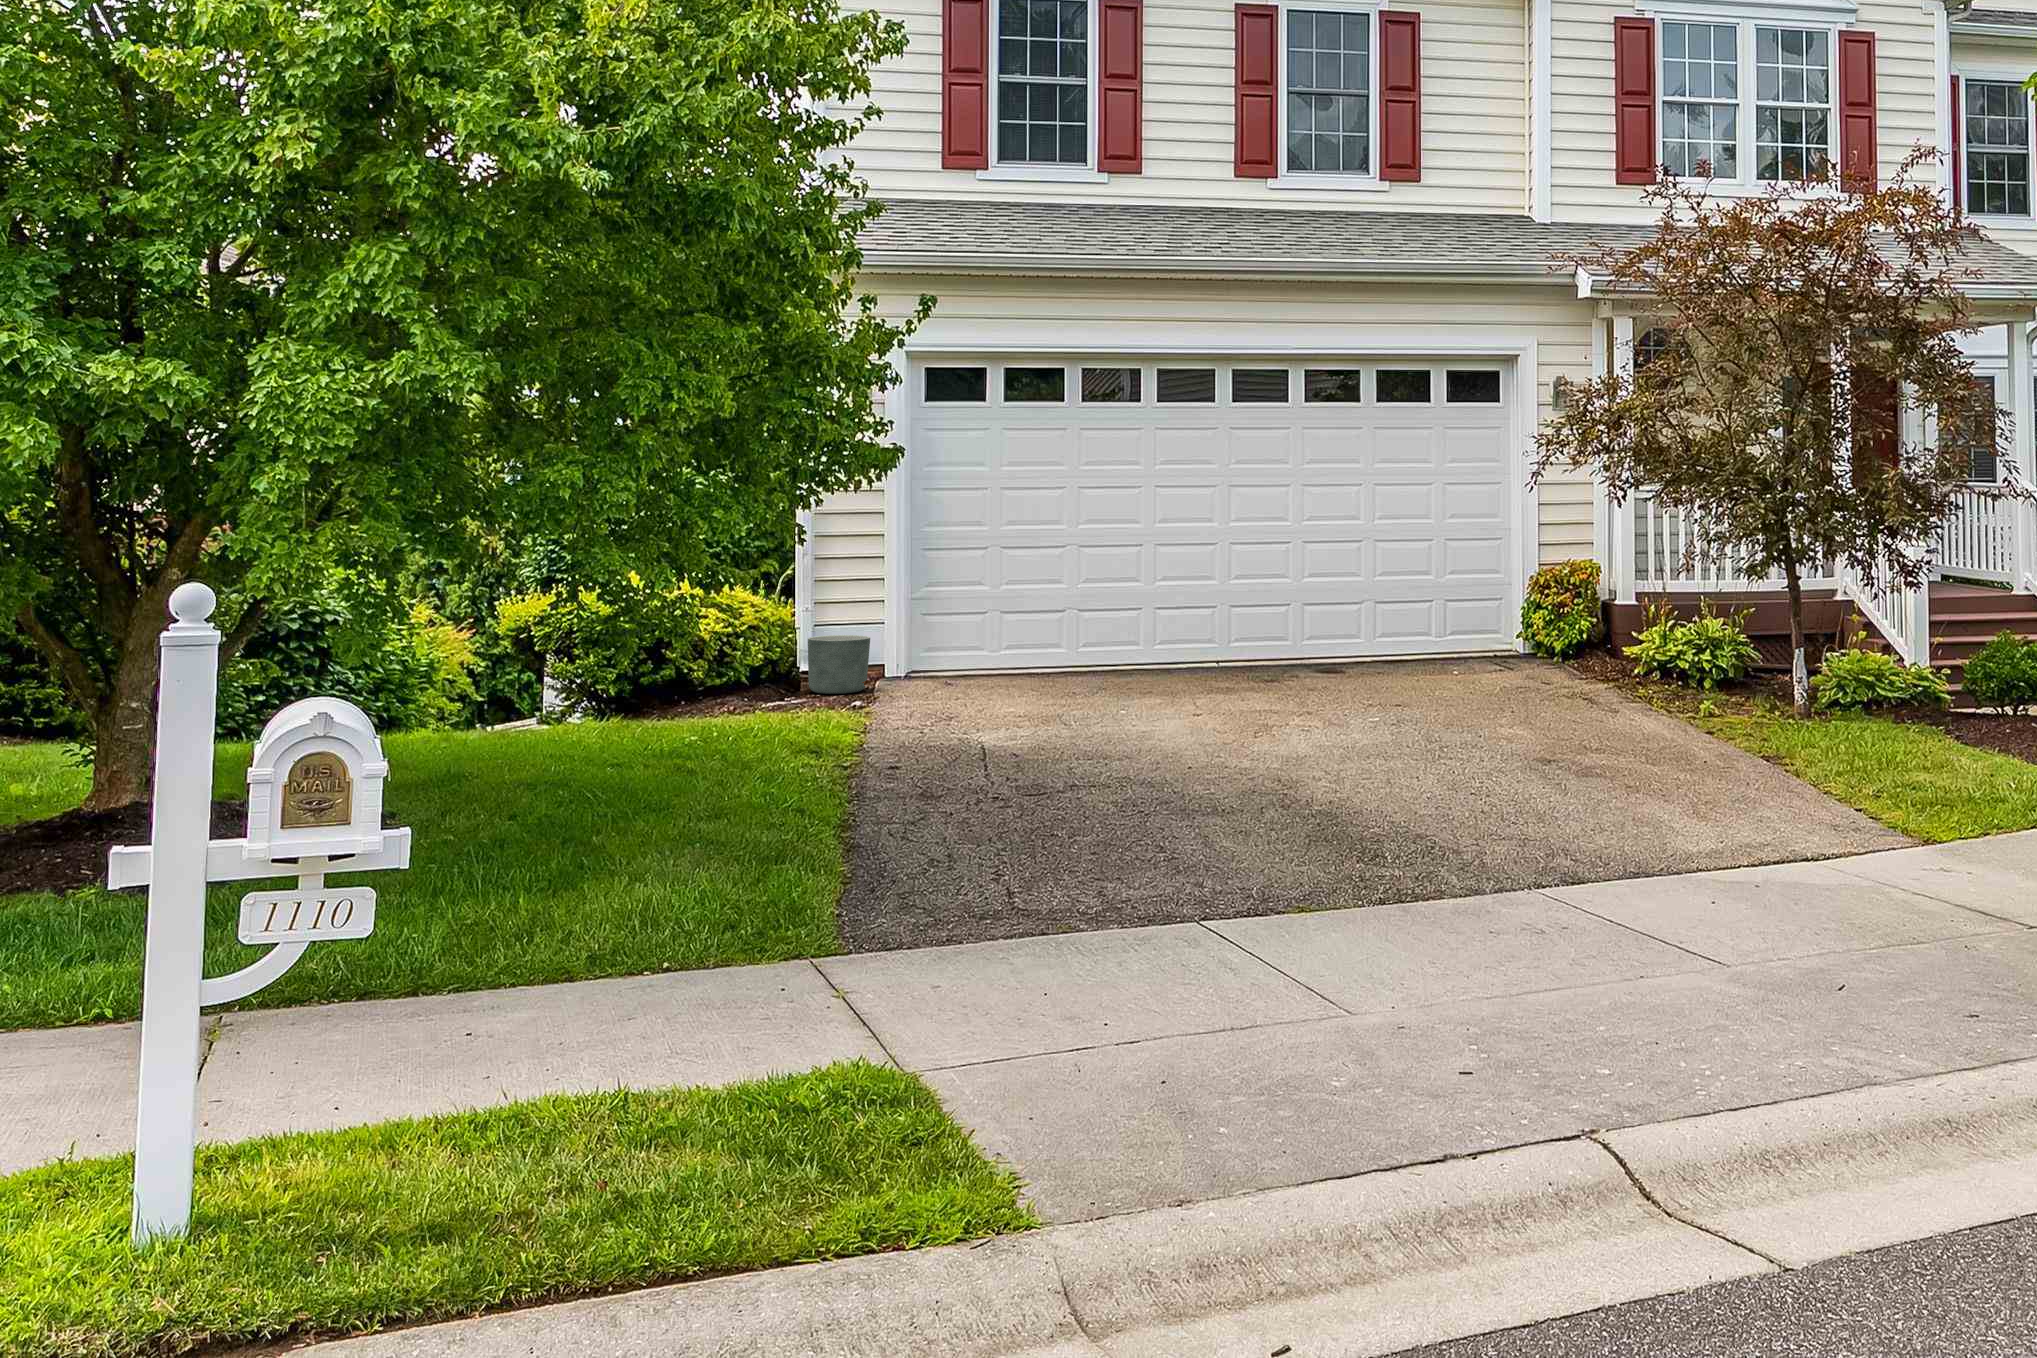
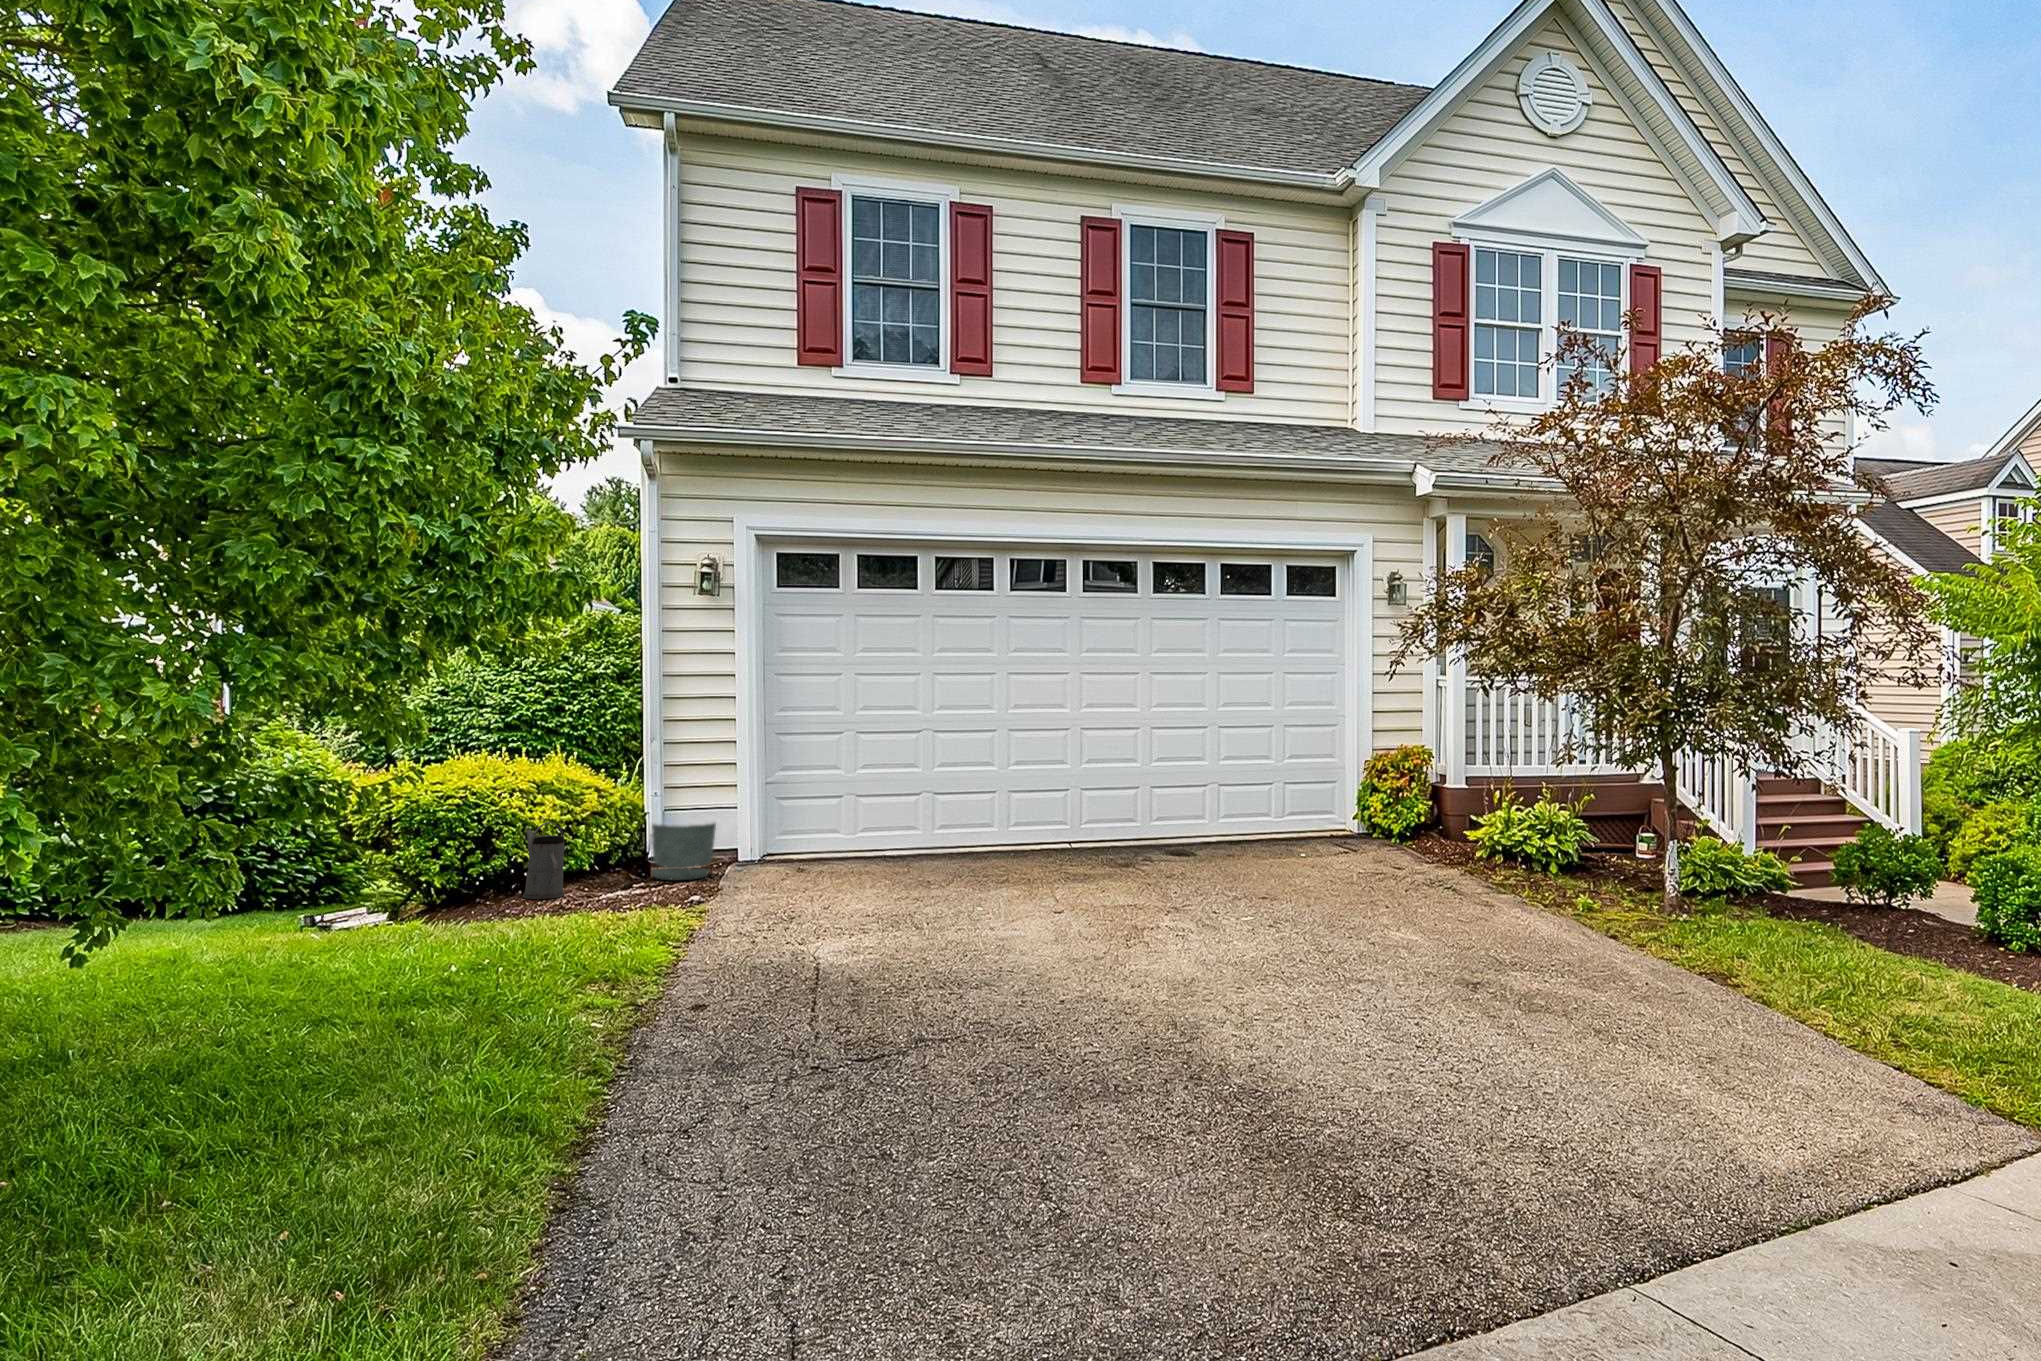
watering can: none [689,637,730,709] -> present [523,822,565,899]

